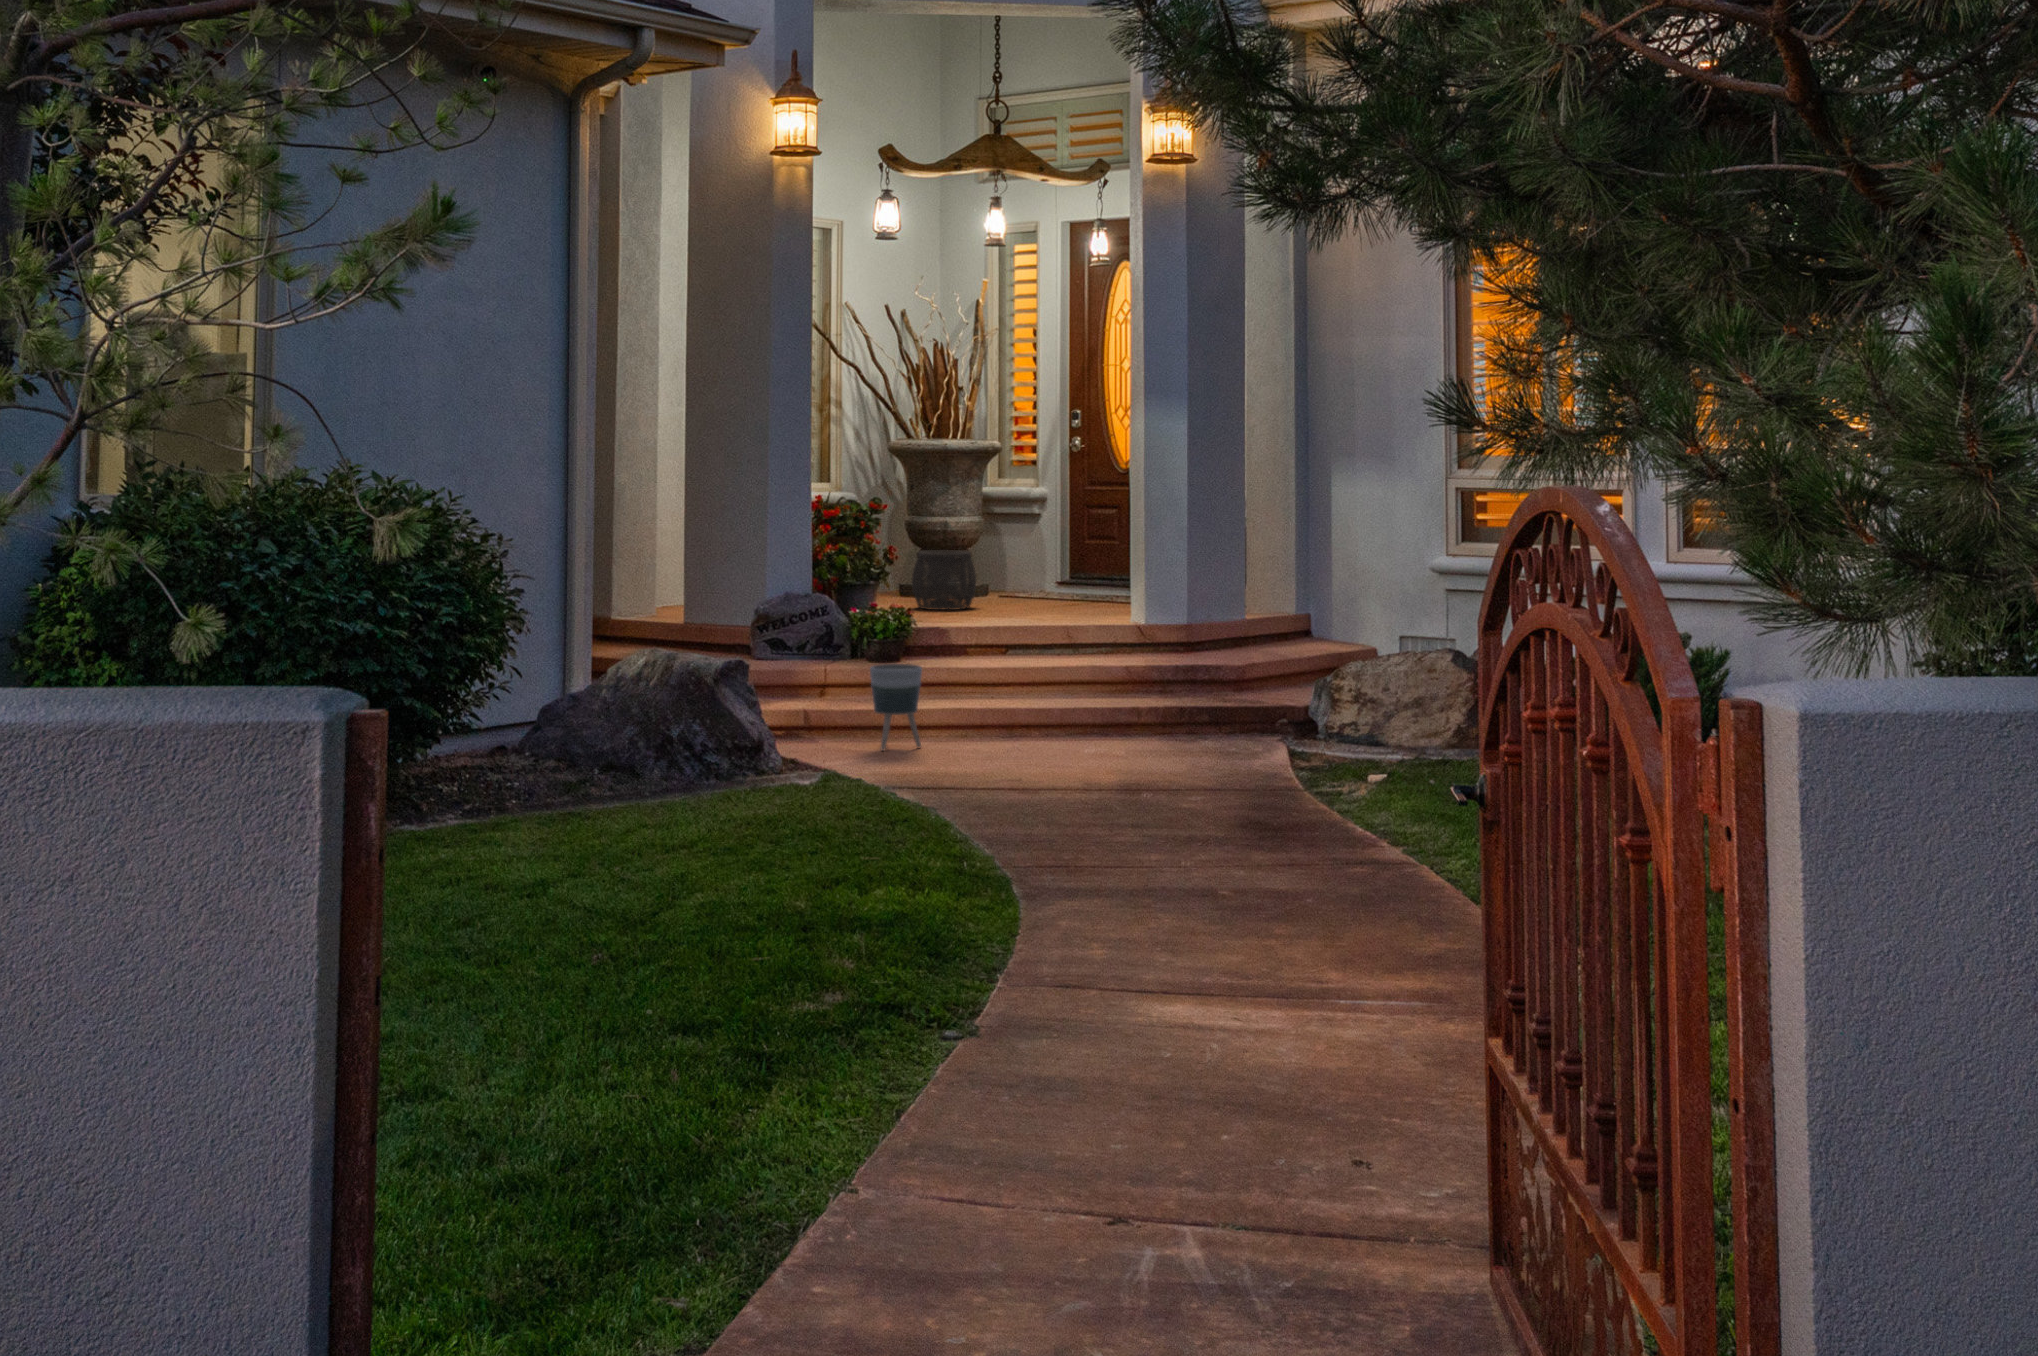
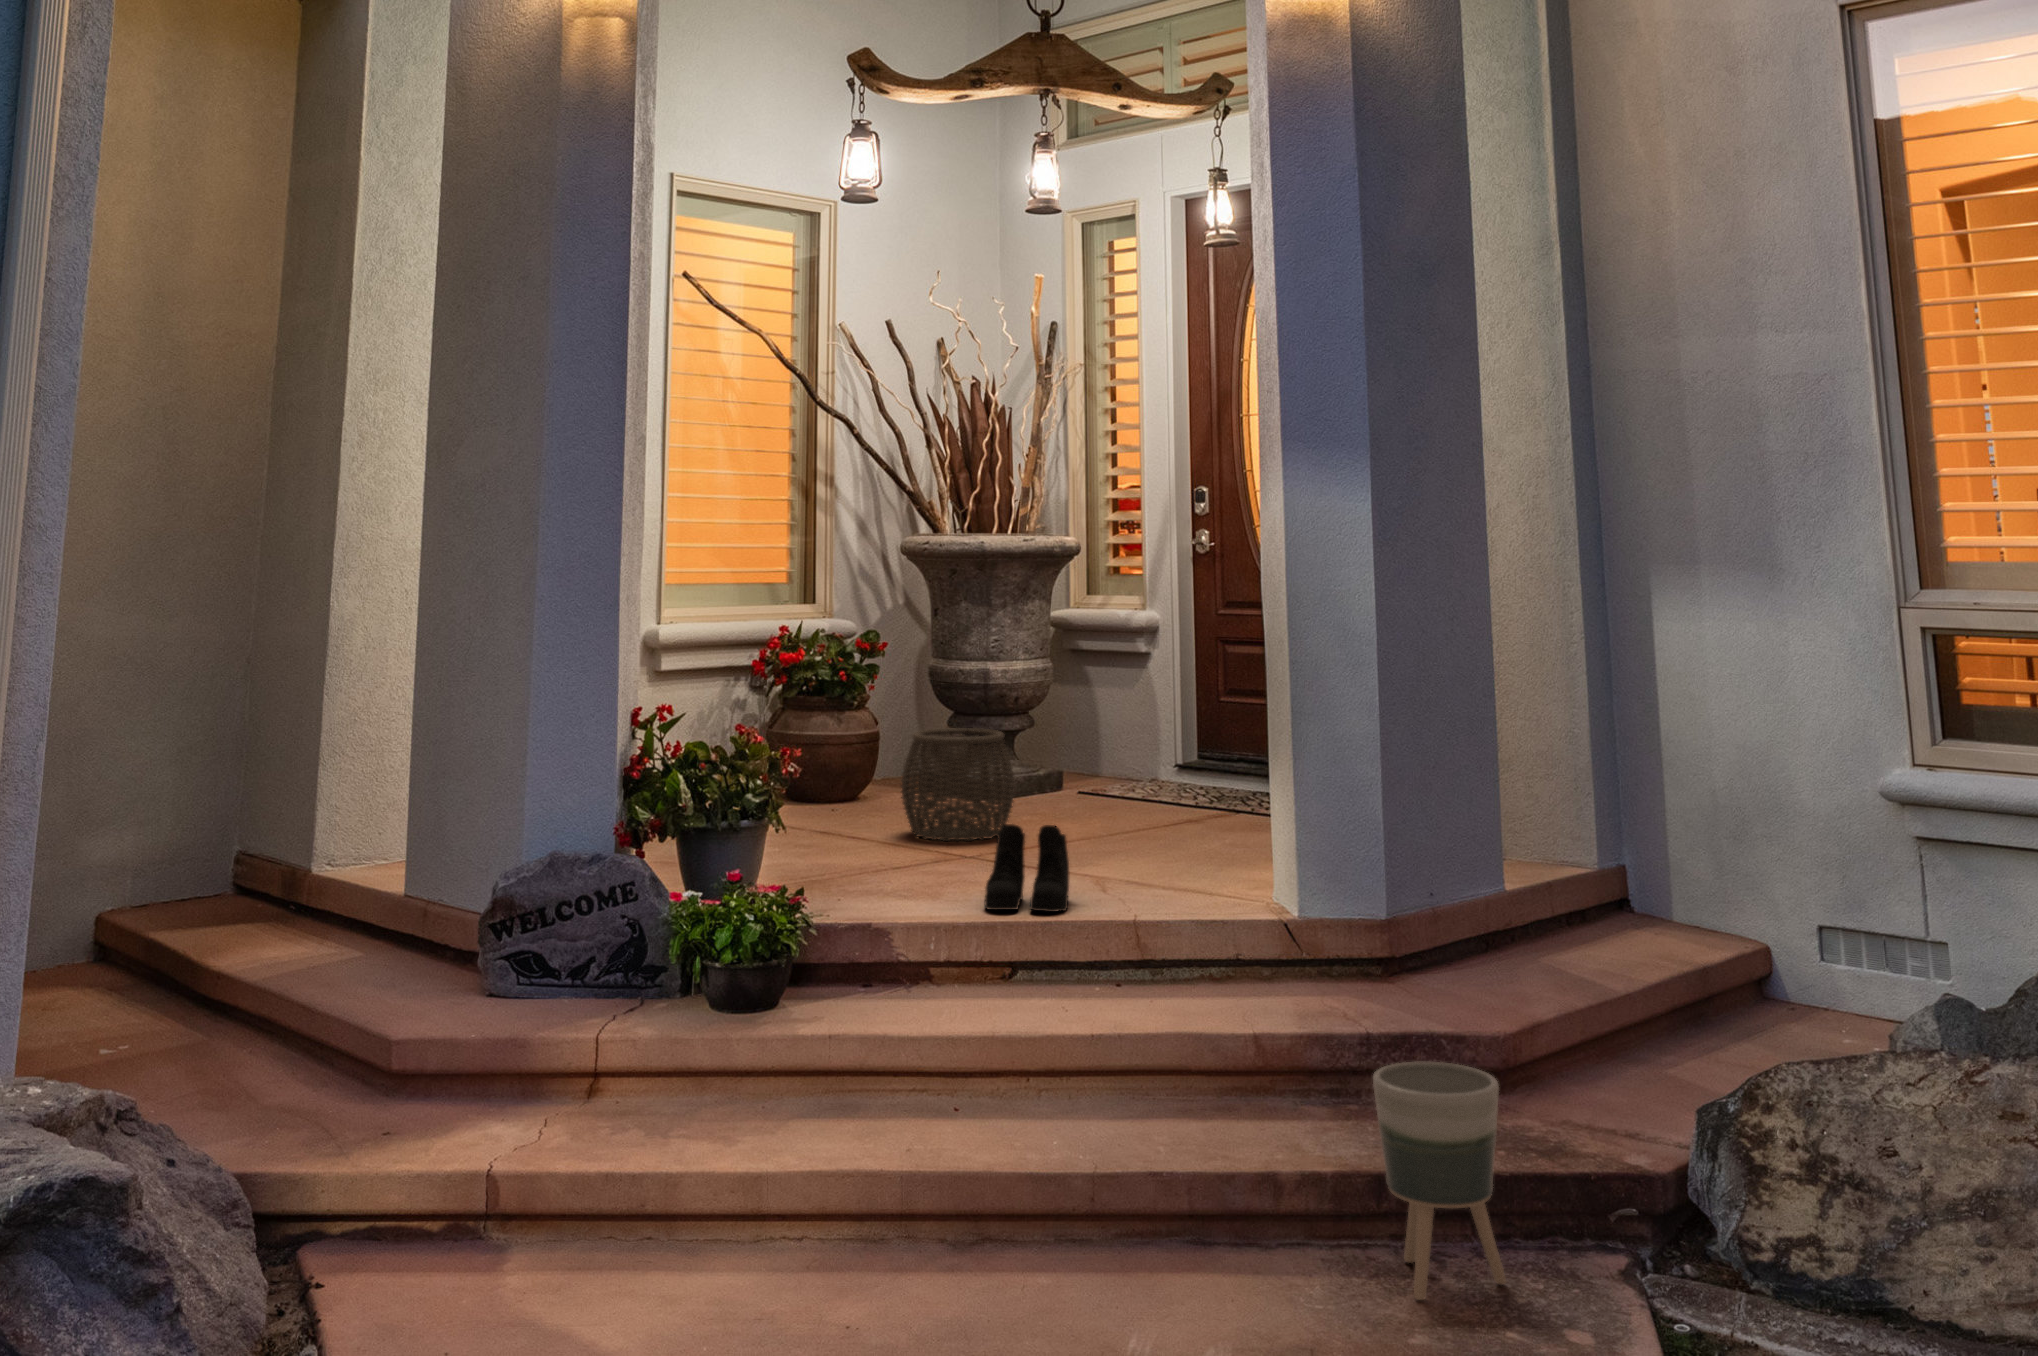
boots: none [985,587,1027,628] -> present [985,824,1069,912]
planter: present [870,664,922,751] -> present [1373,1062,1506,1300]

